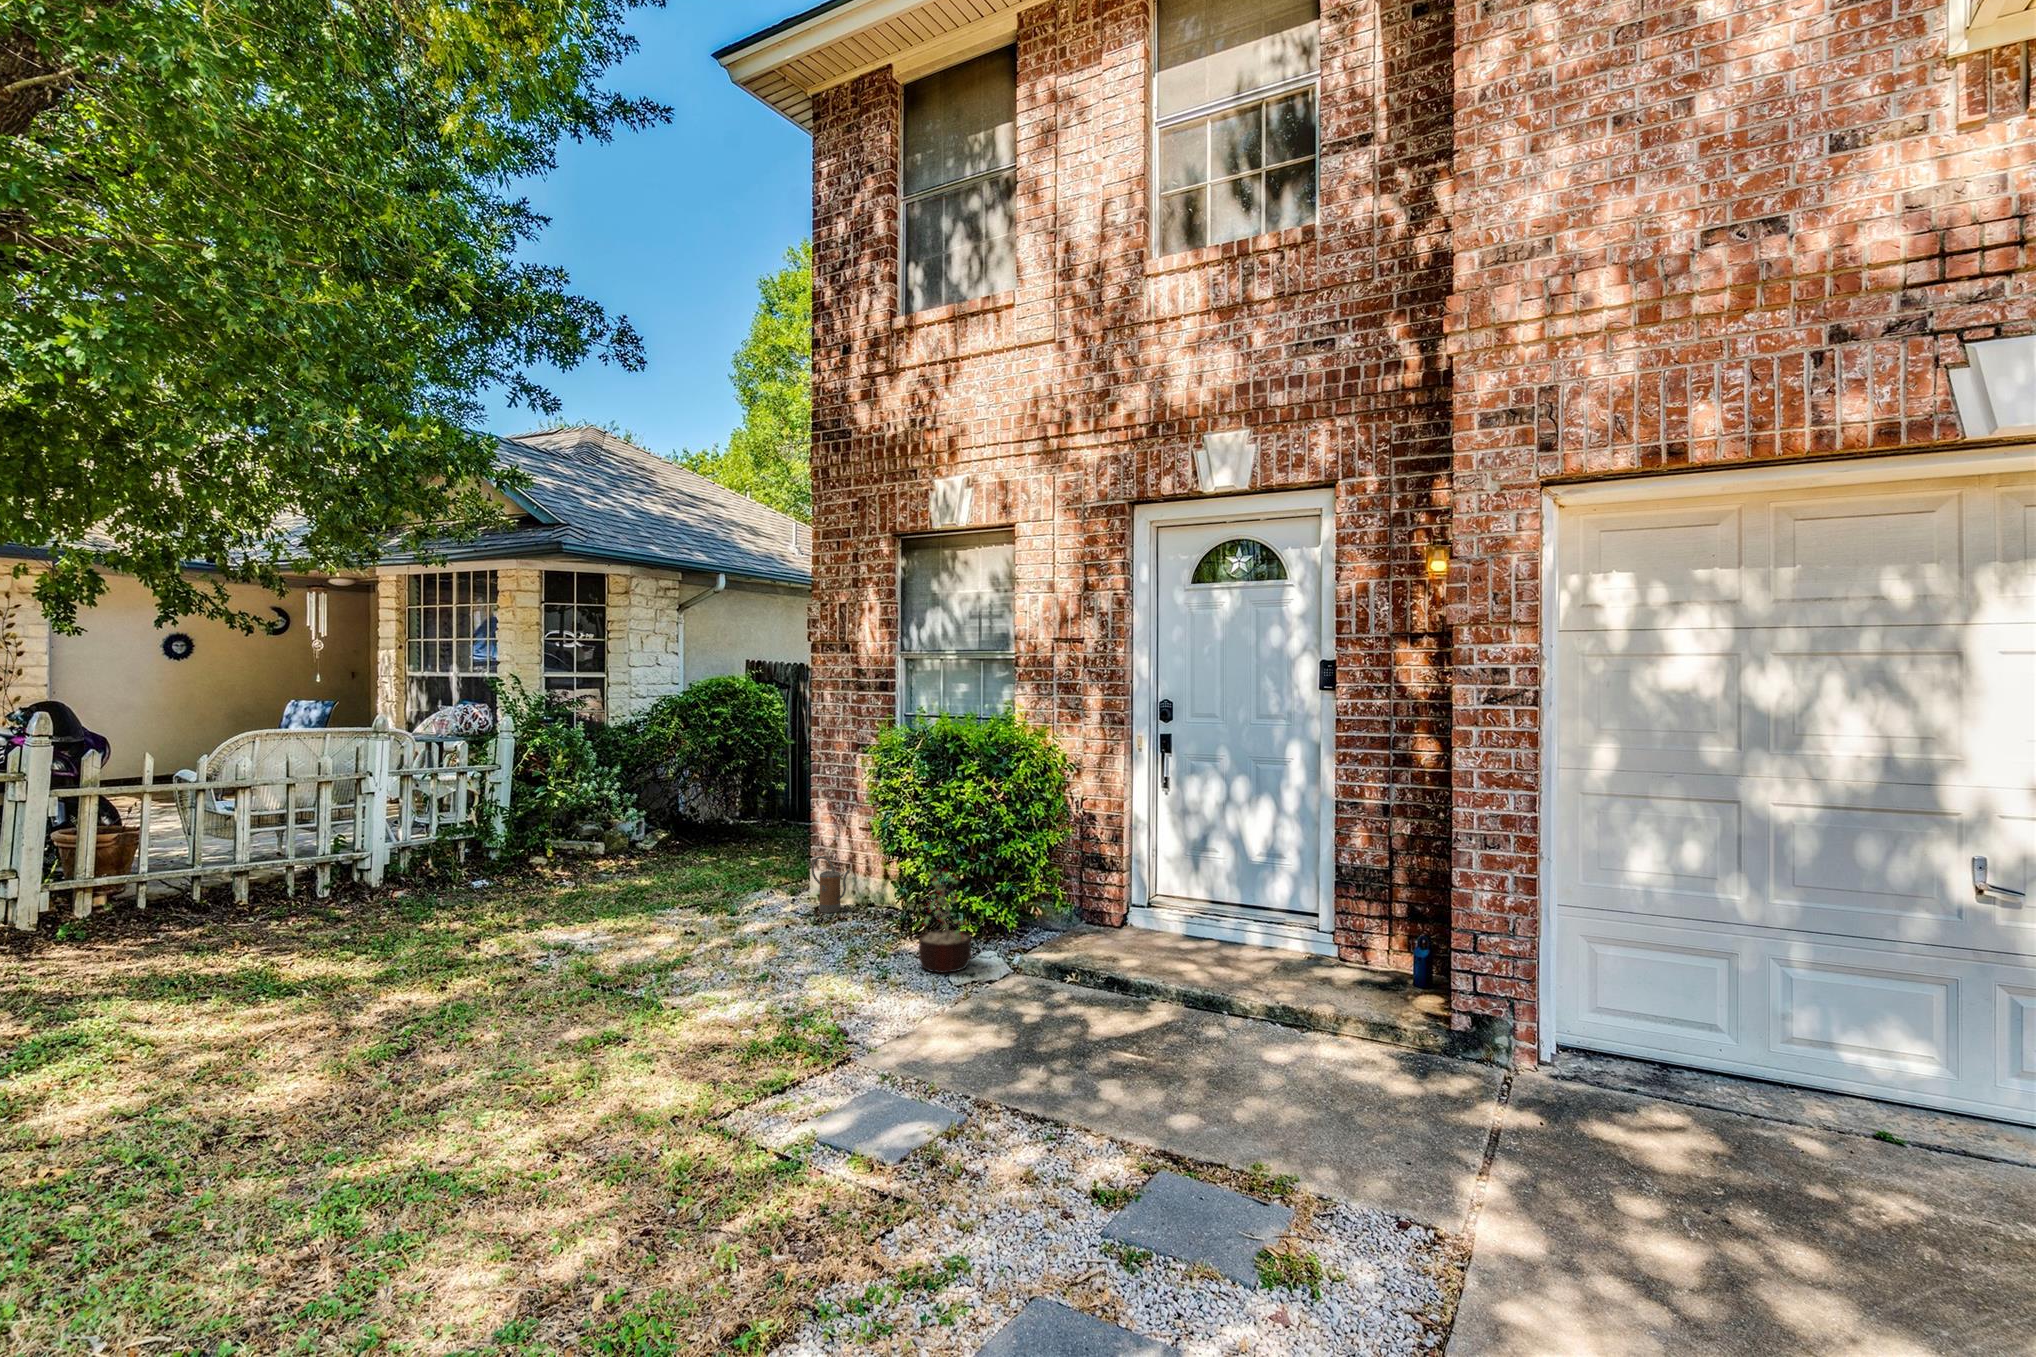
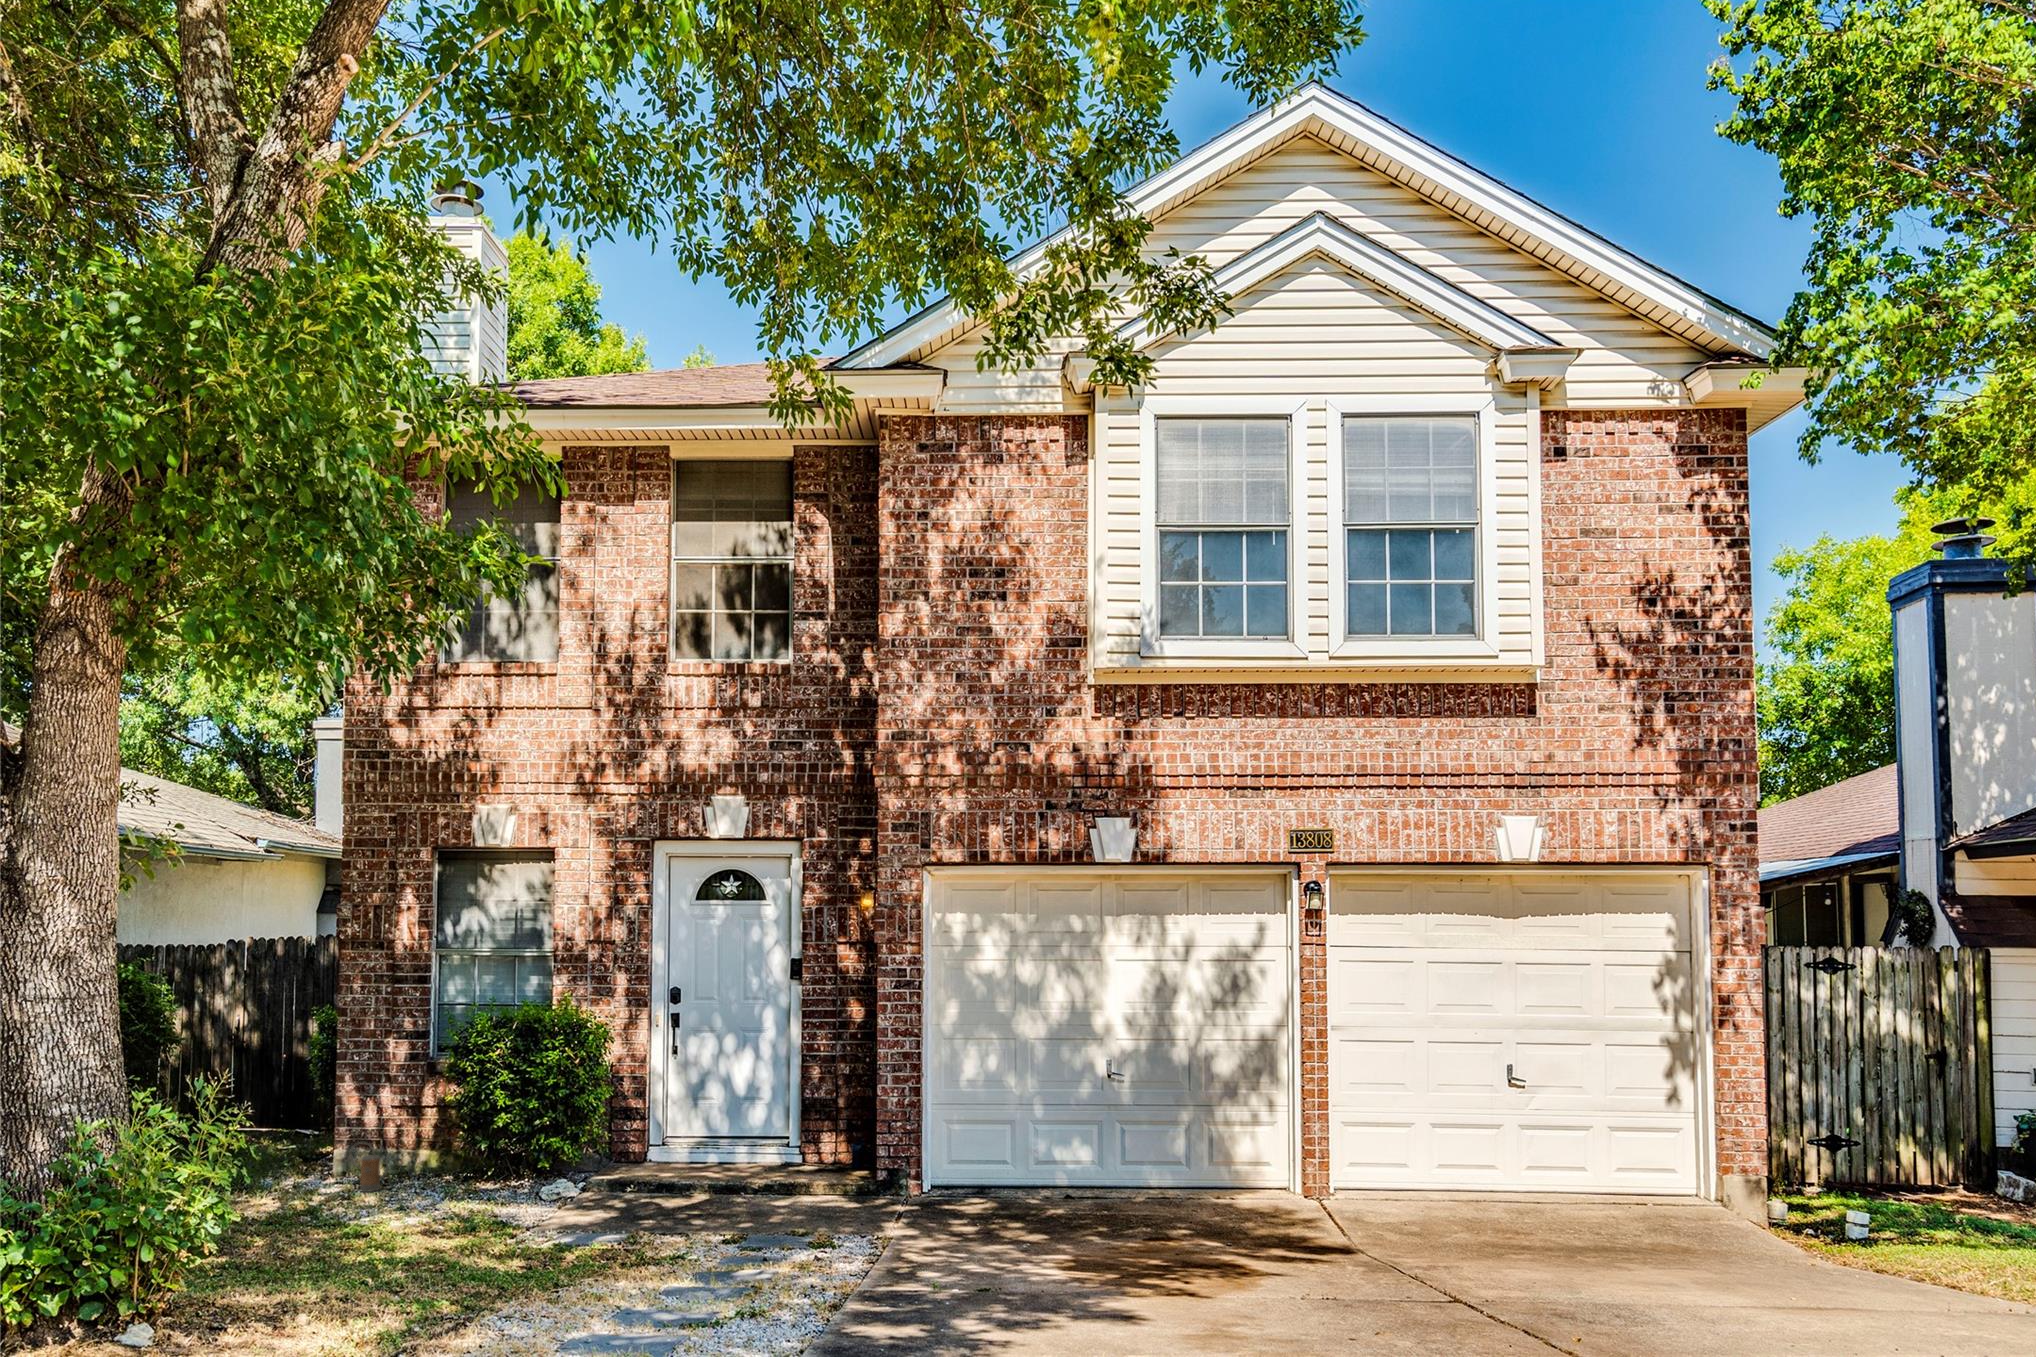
decorative plant: present [919,868,972,973] -> none [501,1130,547,1208]

